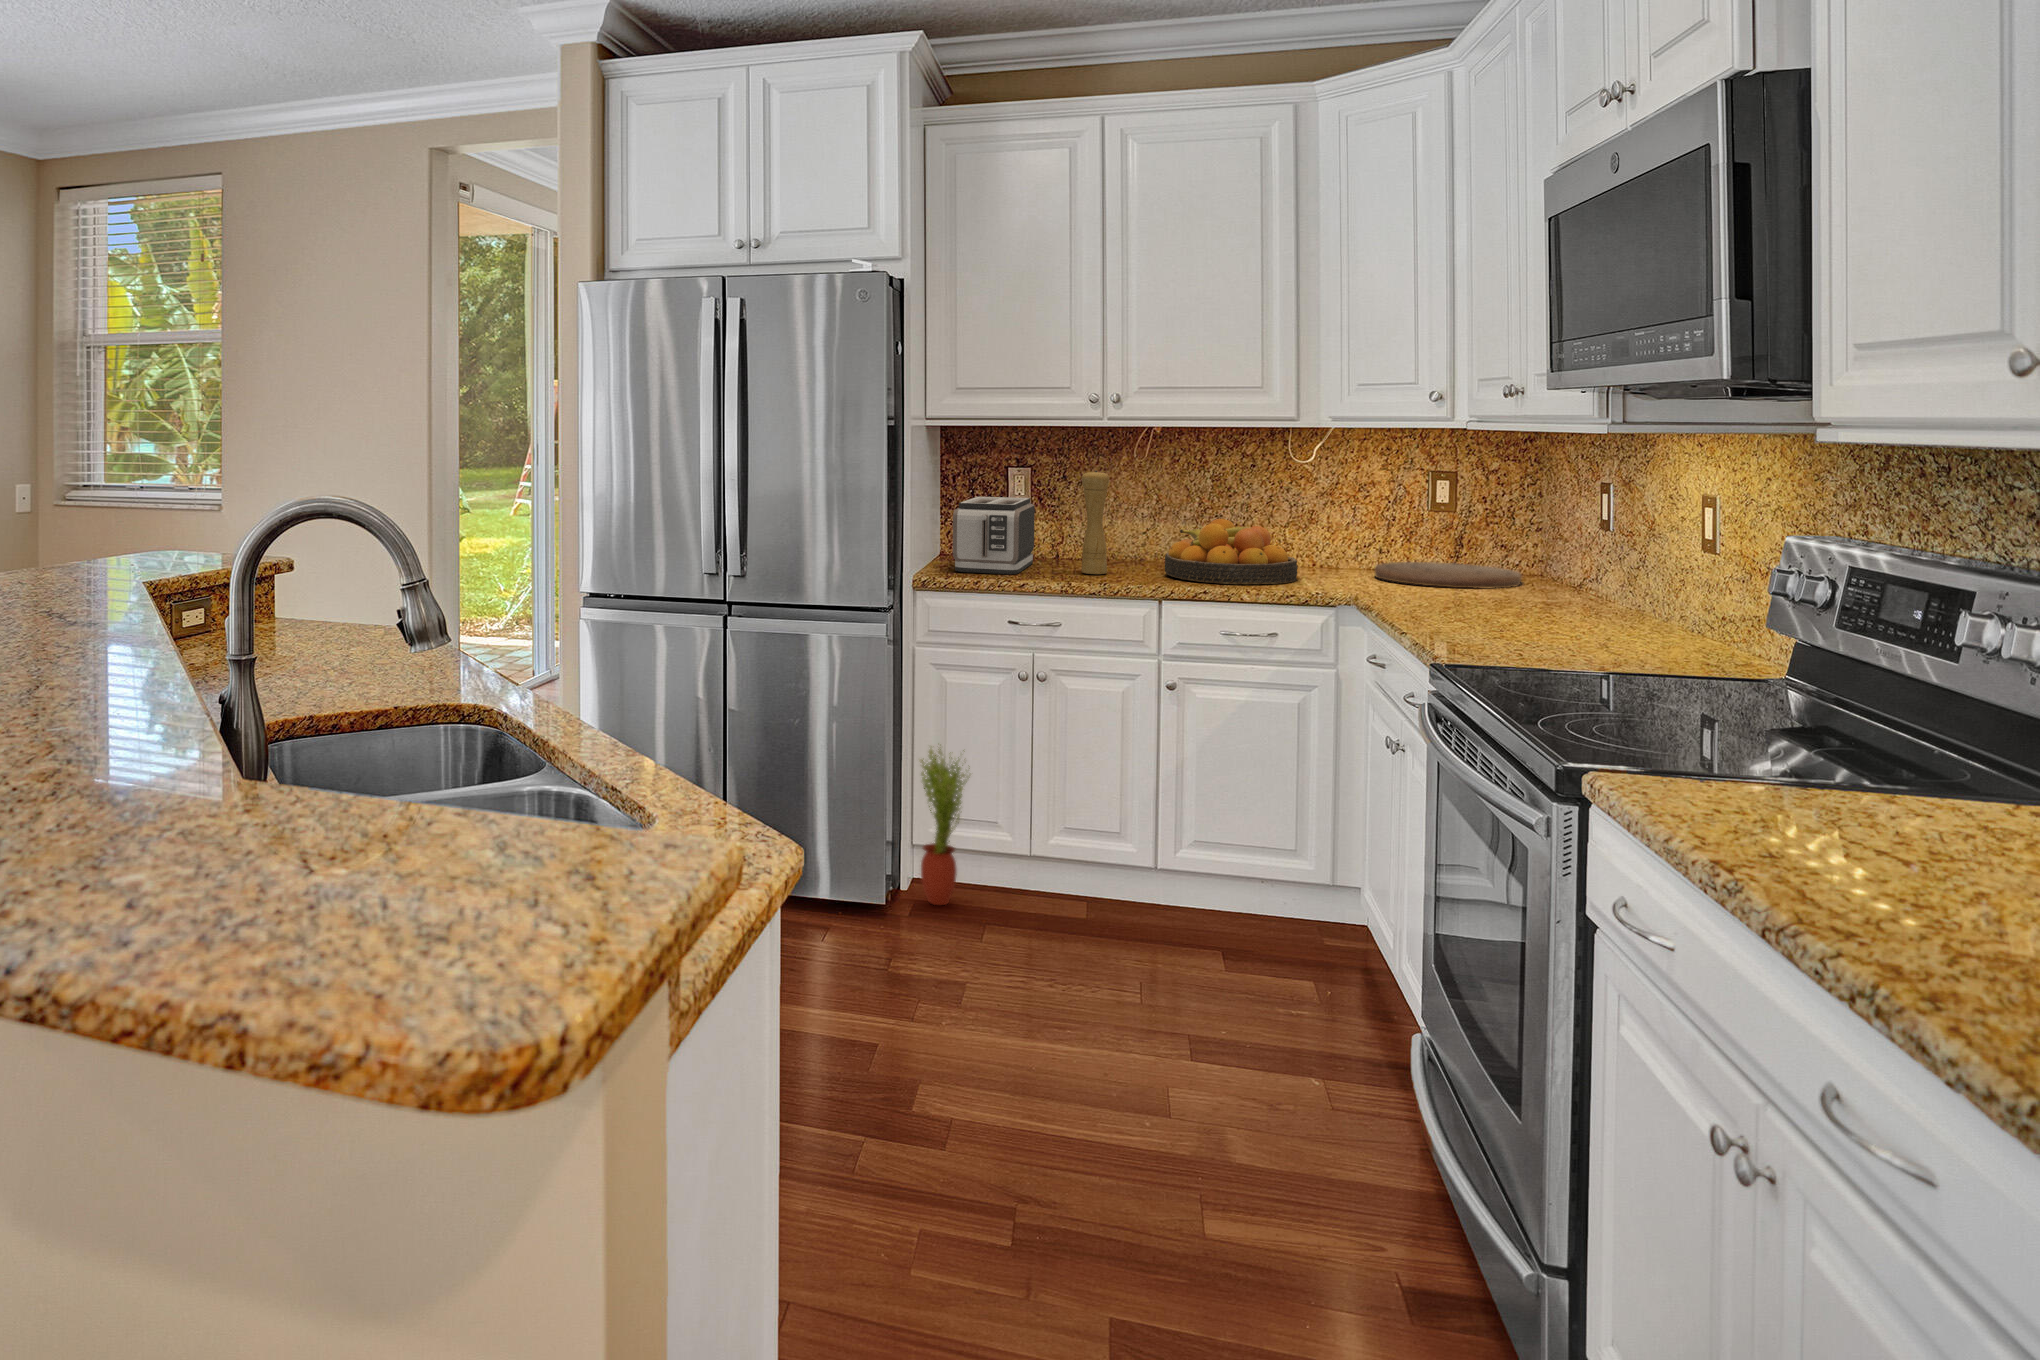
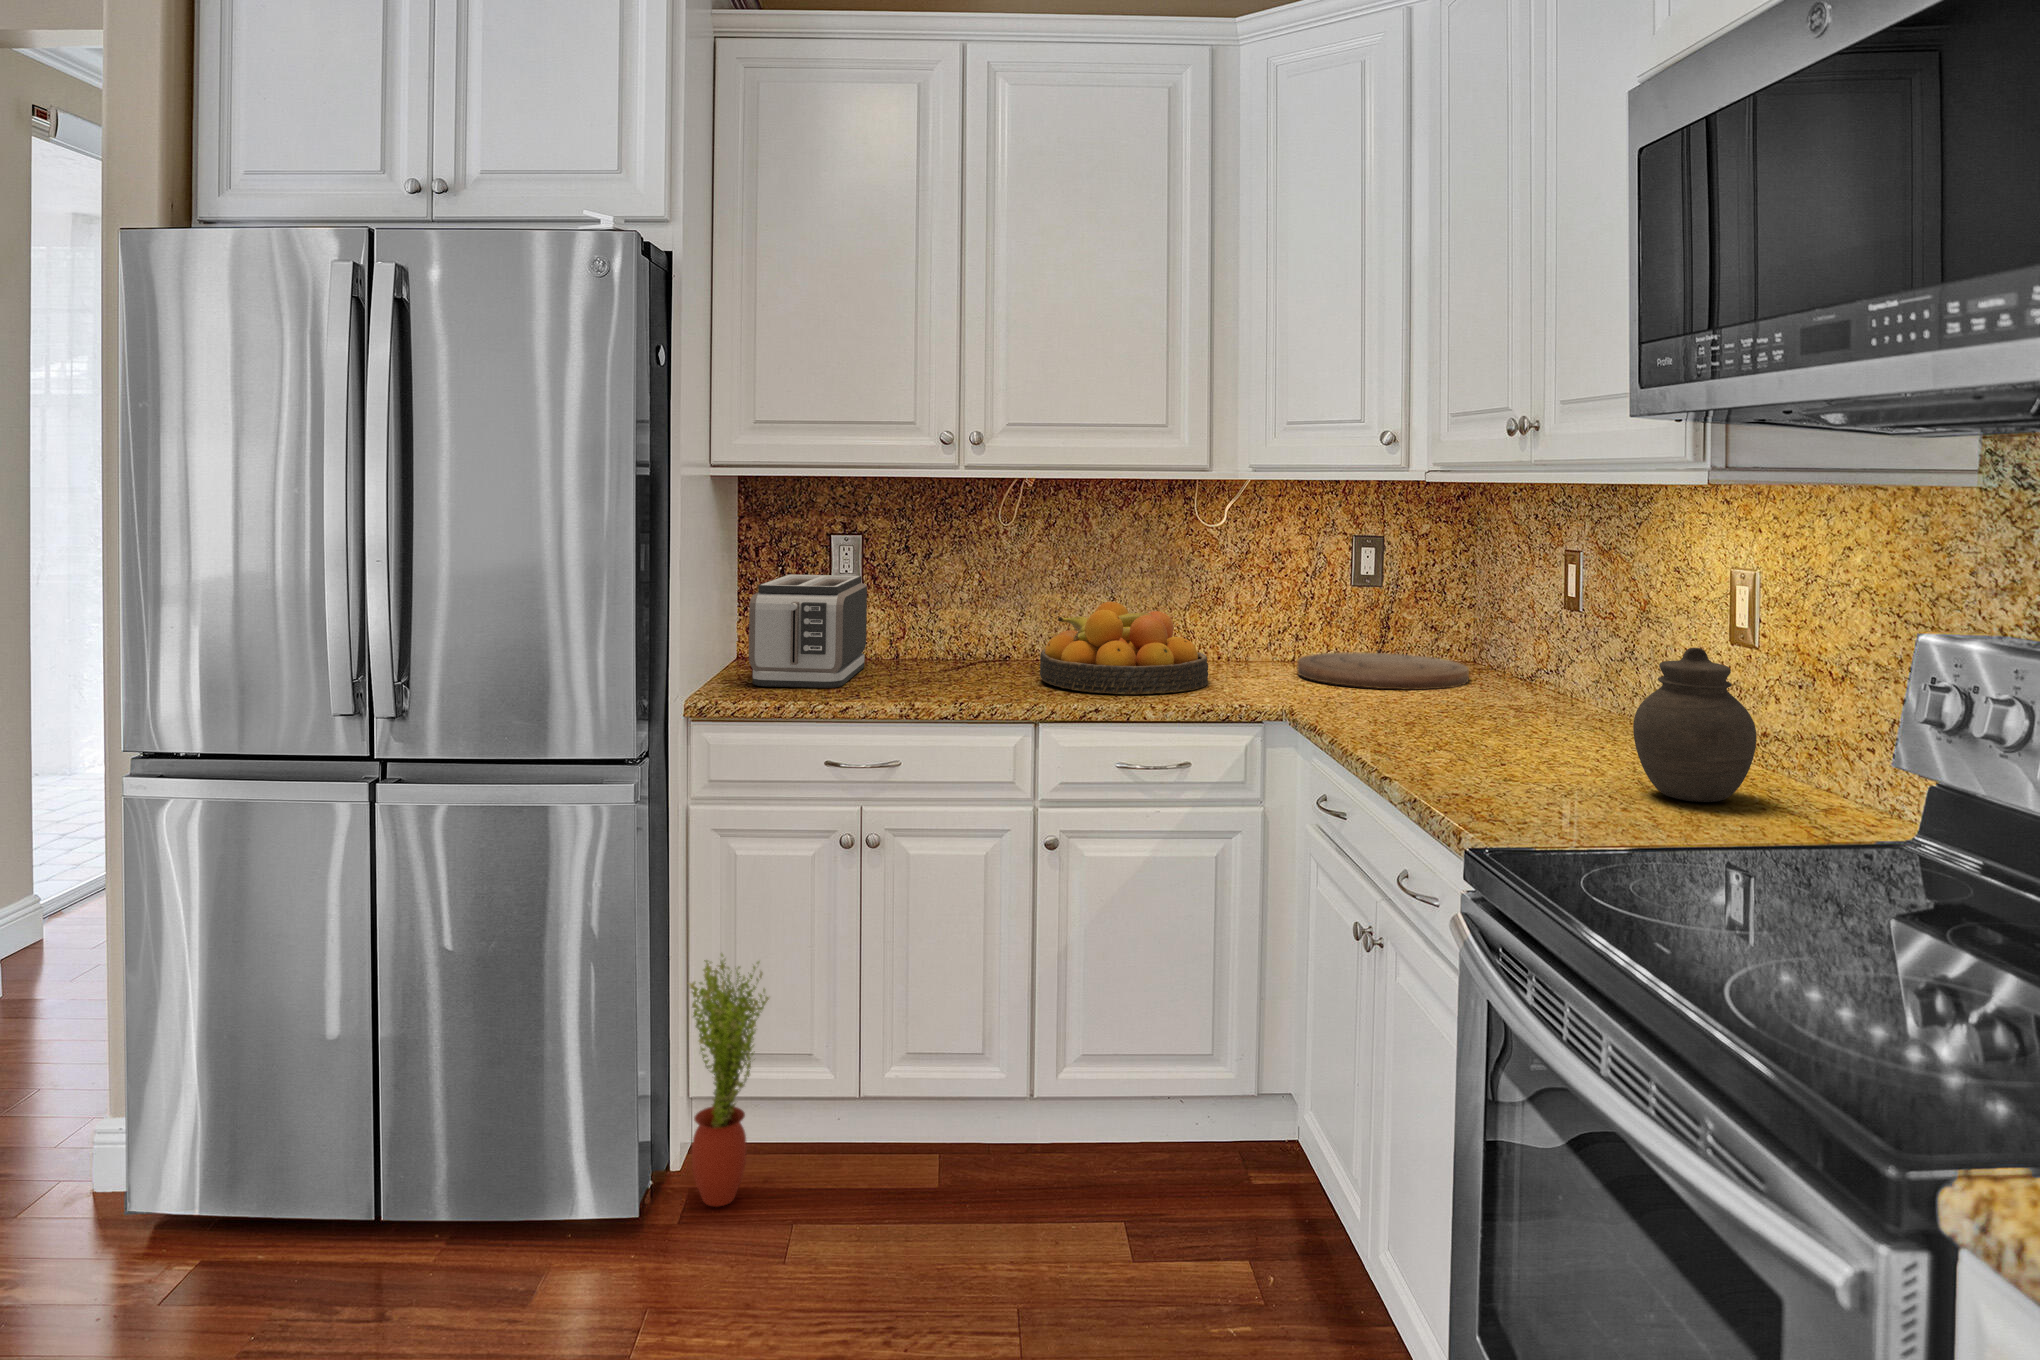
pepper mill: present [1082,470,1109,574] -> none [930,537,967,684]
jar: none [1593,548,1688,654] -> present [1633,648,1756,802]

